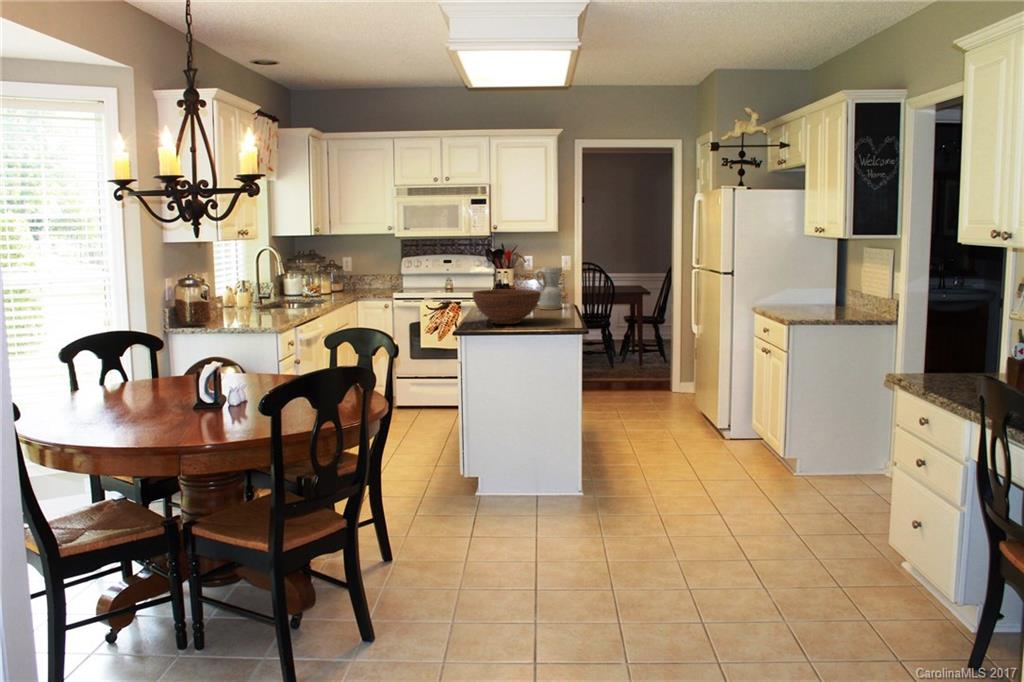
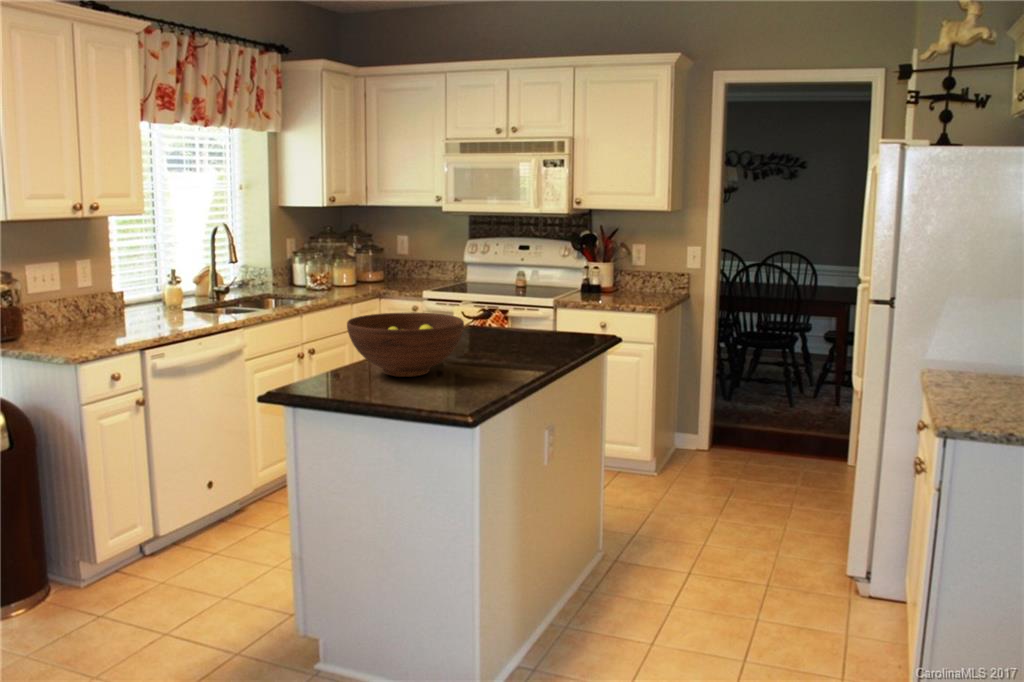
ceramic pitcher: present [534,266,562,310] -> none [523,273,571,344]

